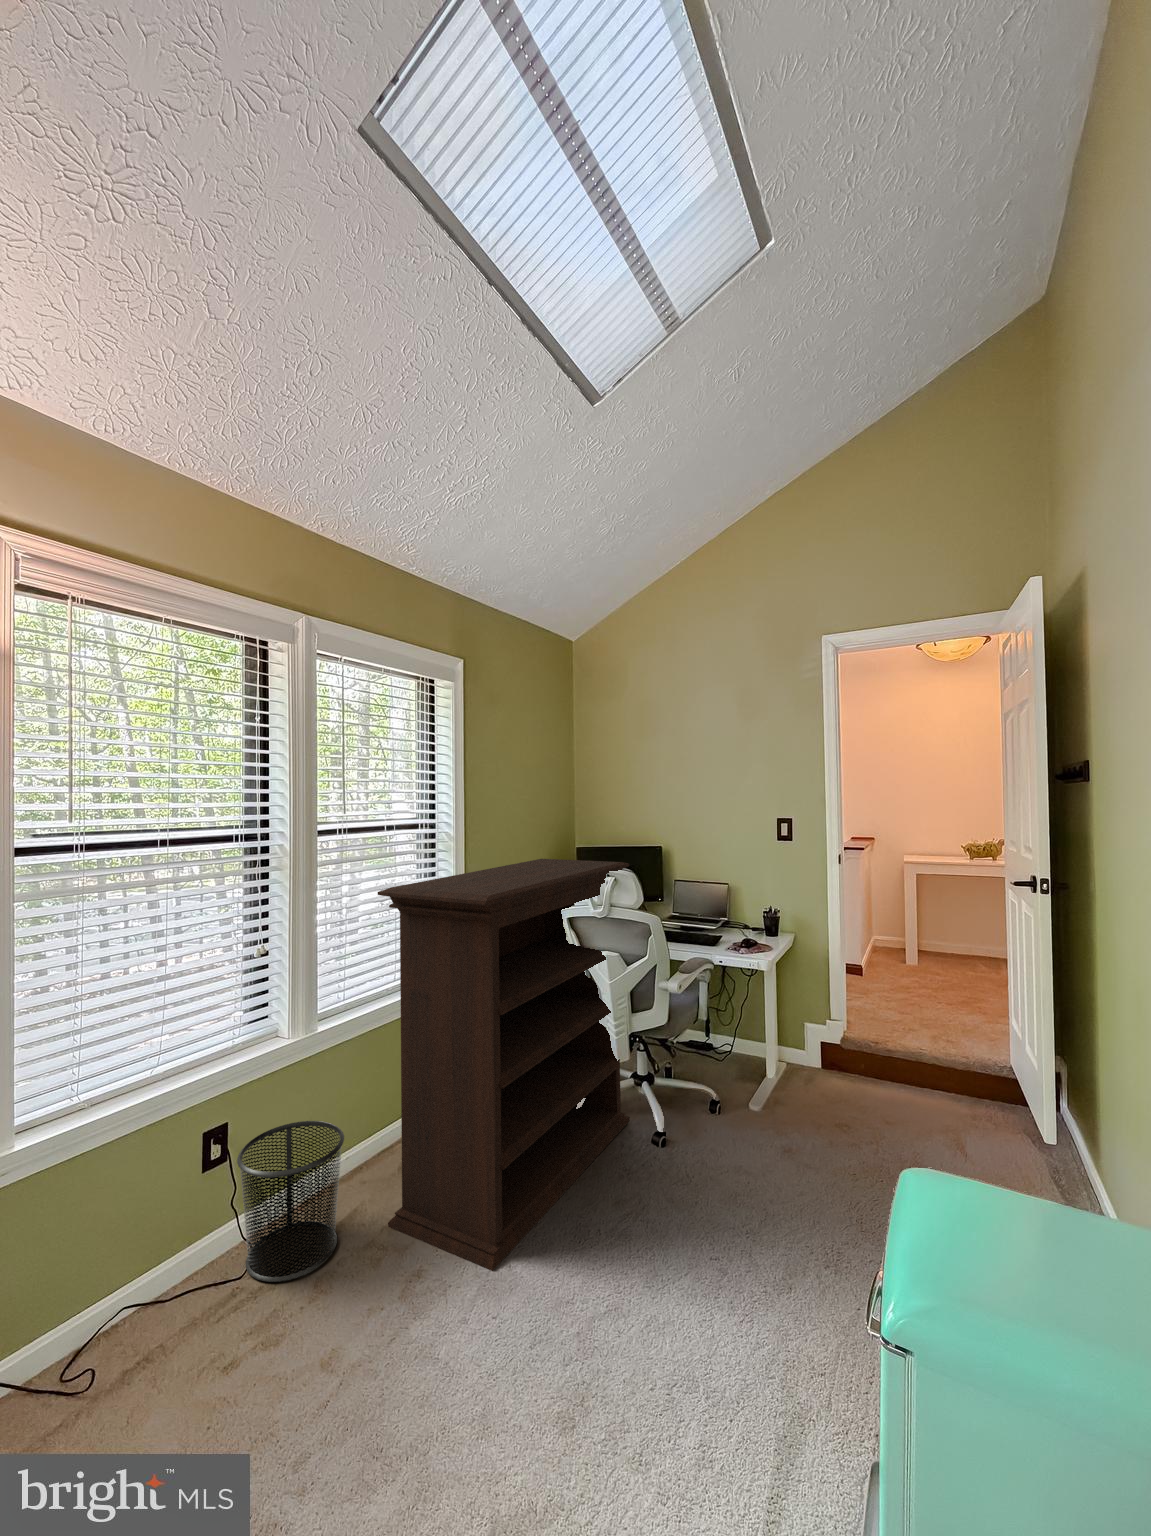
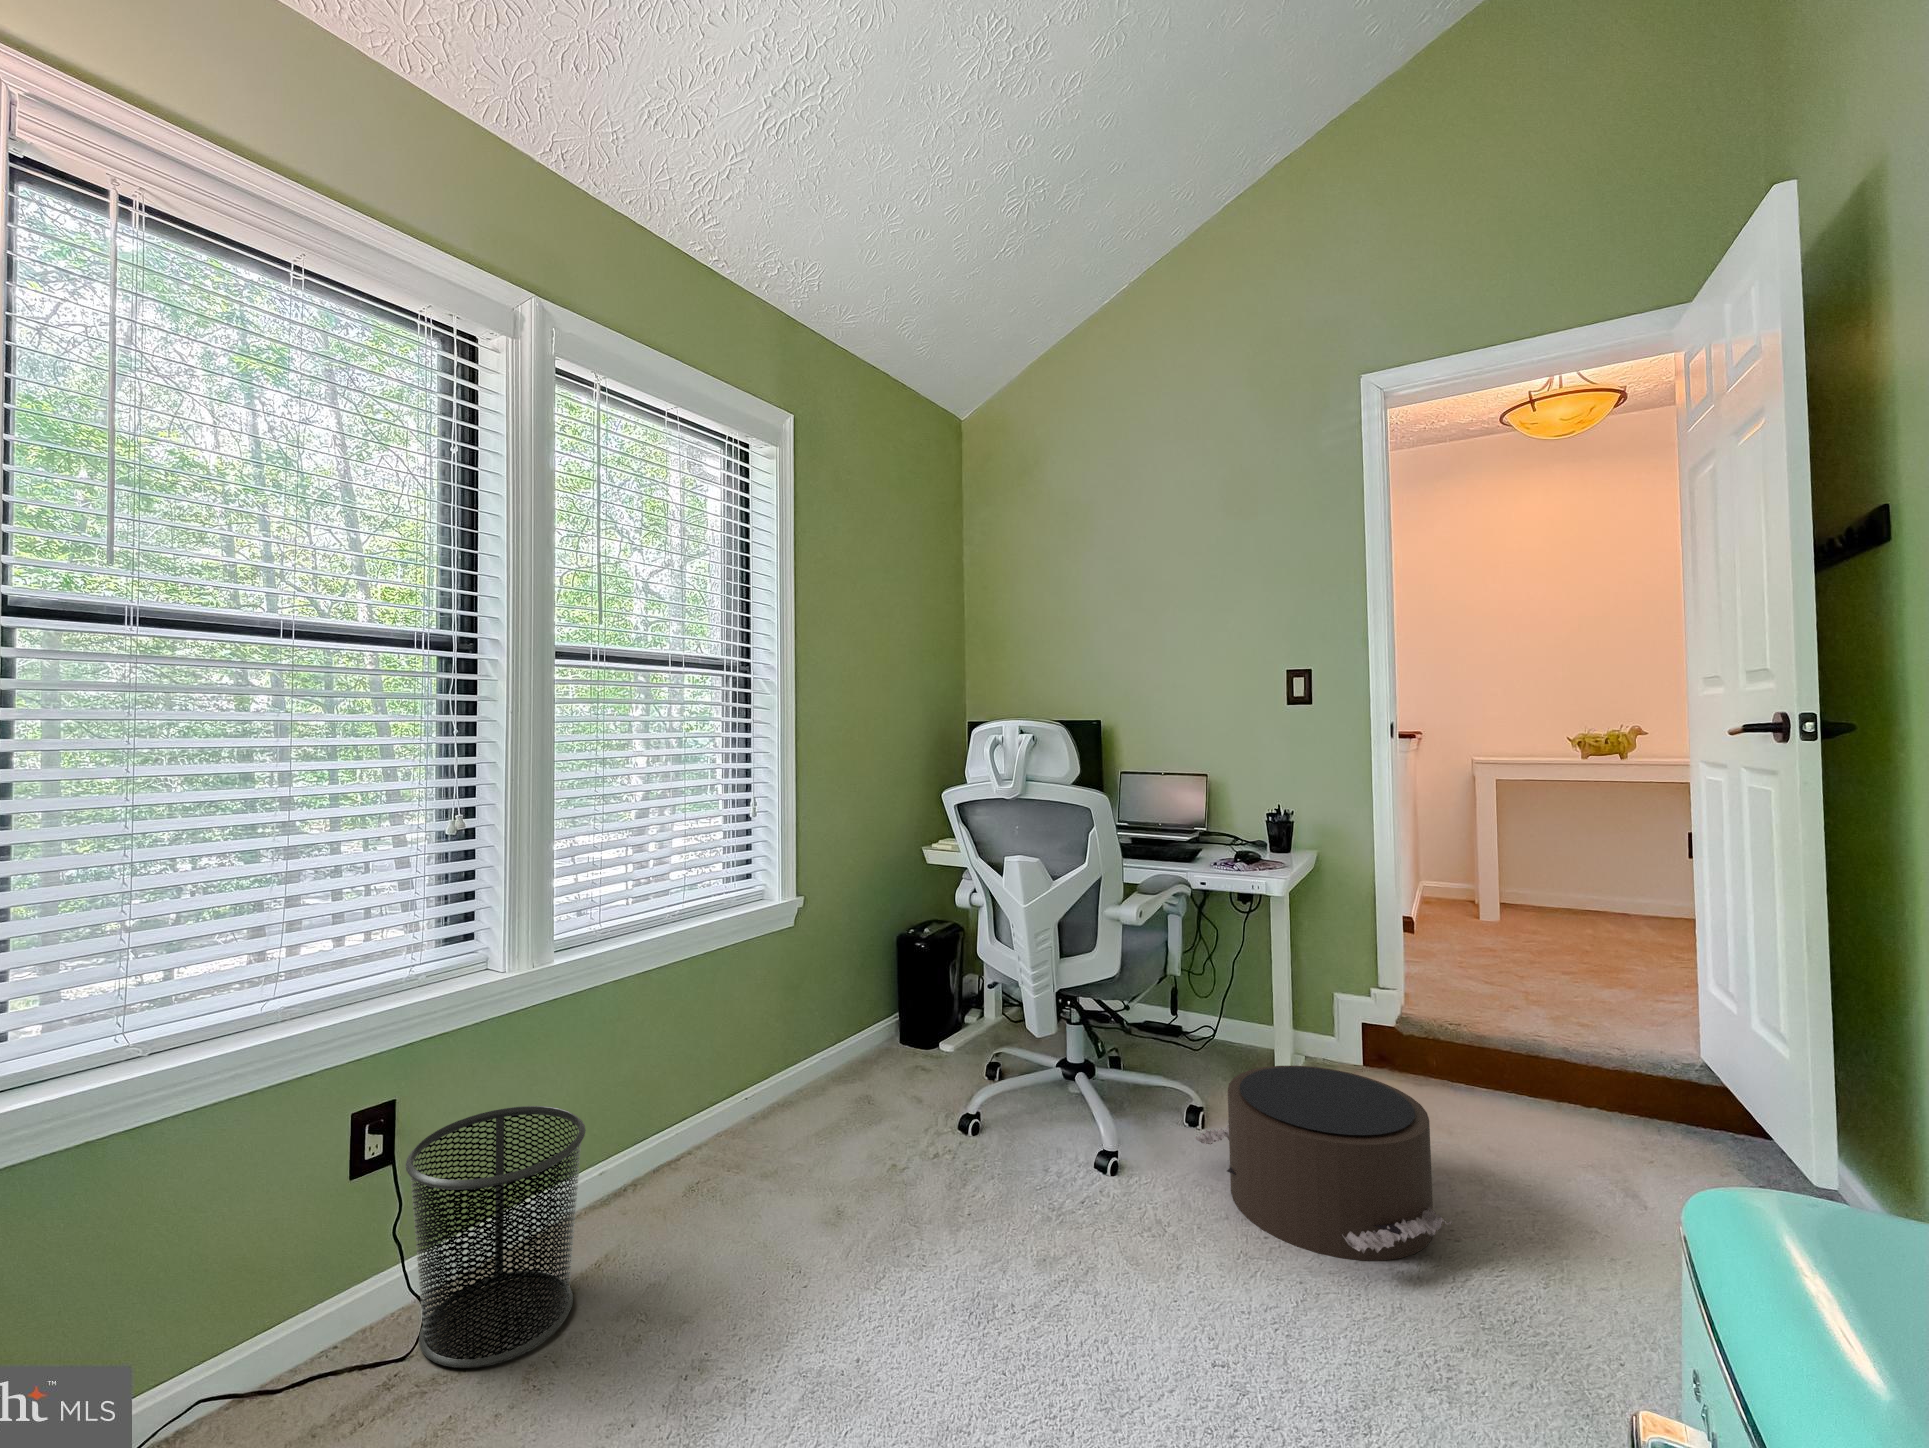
bookshelf: present [378,859,630,1271] -> none [642,718,1056,1369]
pouf: none [712,1075,853,1194] -> present [1196,1066,1452,1261]

